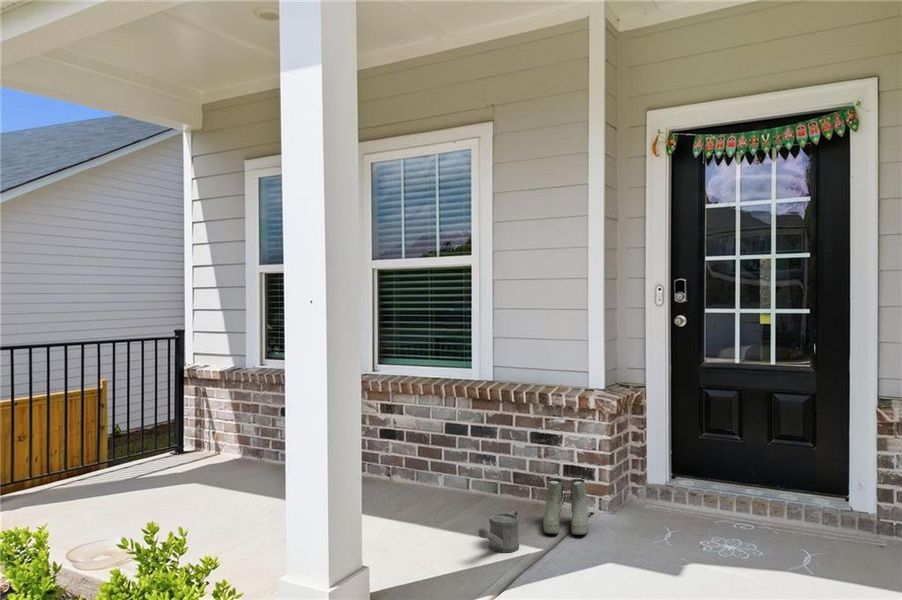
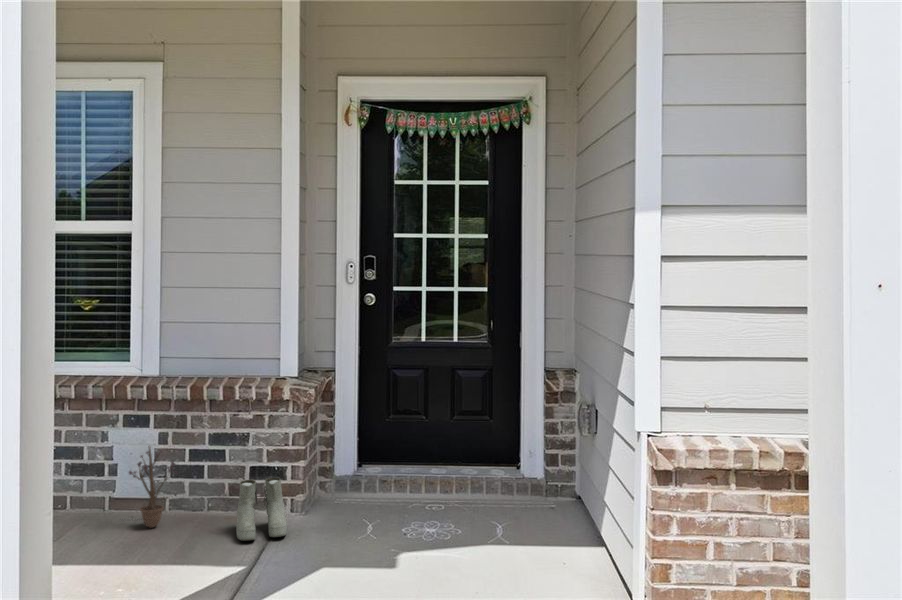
decorative plant: none [457,439,500,508] -> present [122,446,178,528]
watering can: present [478,510,519,553] -> none [176,519,216,568]

